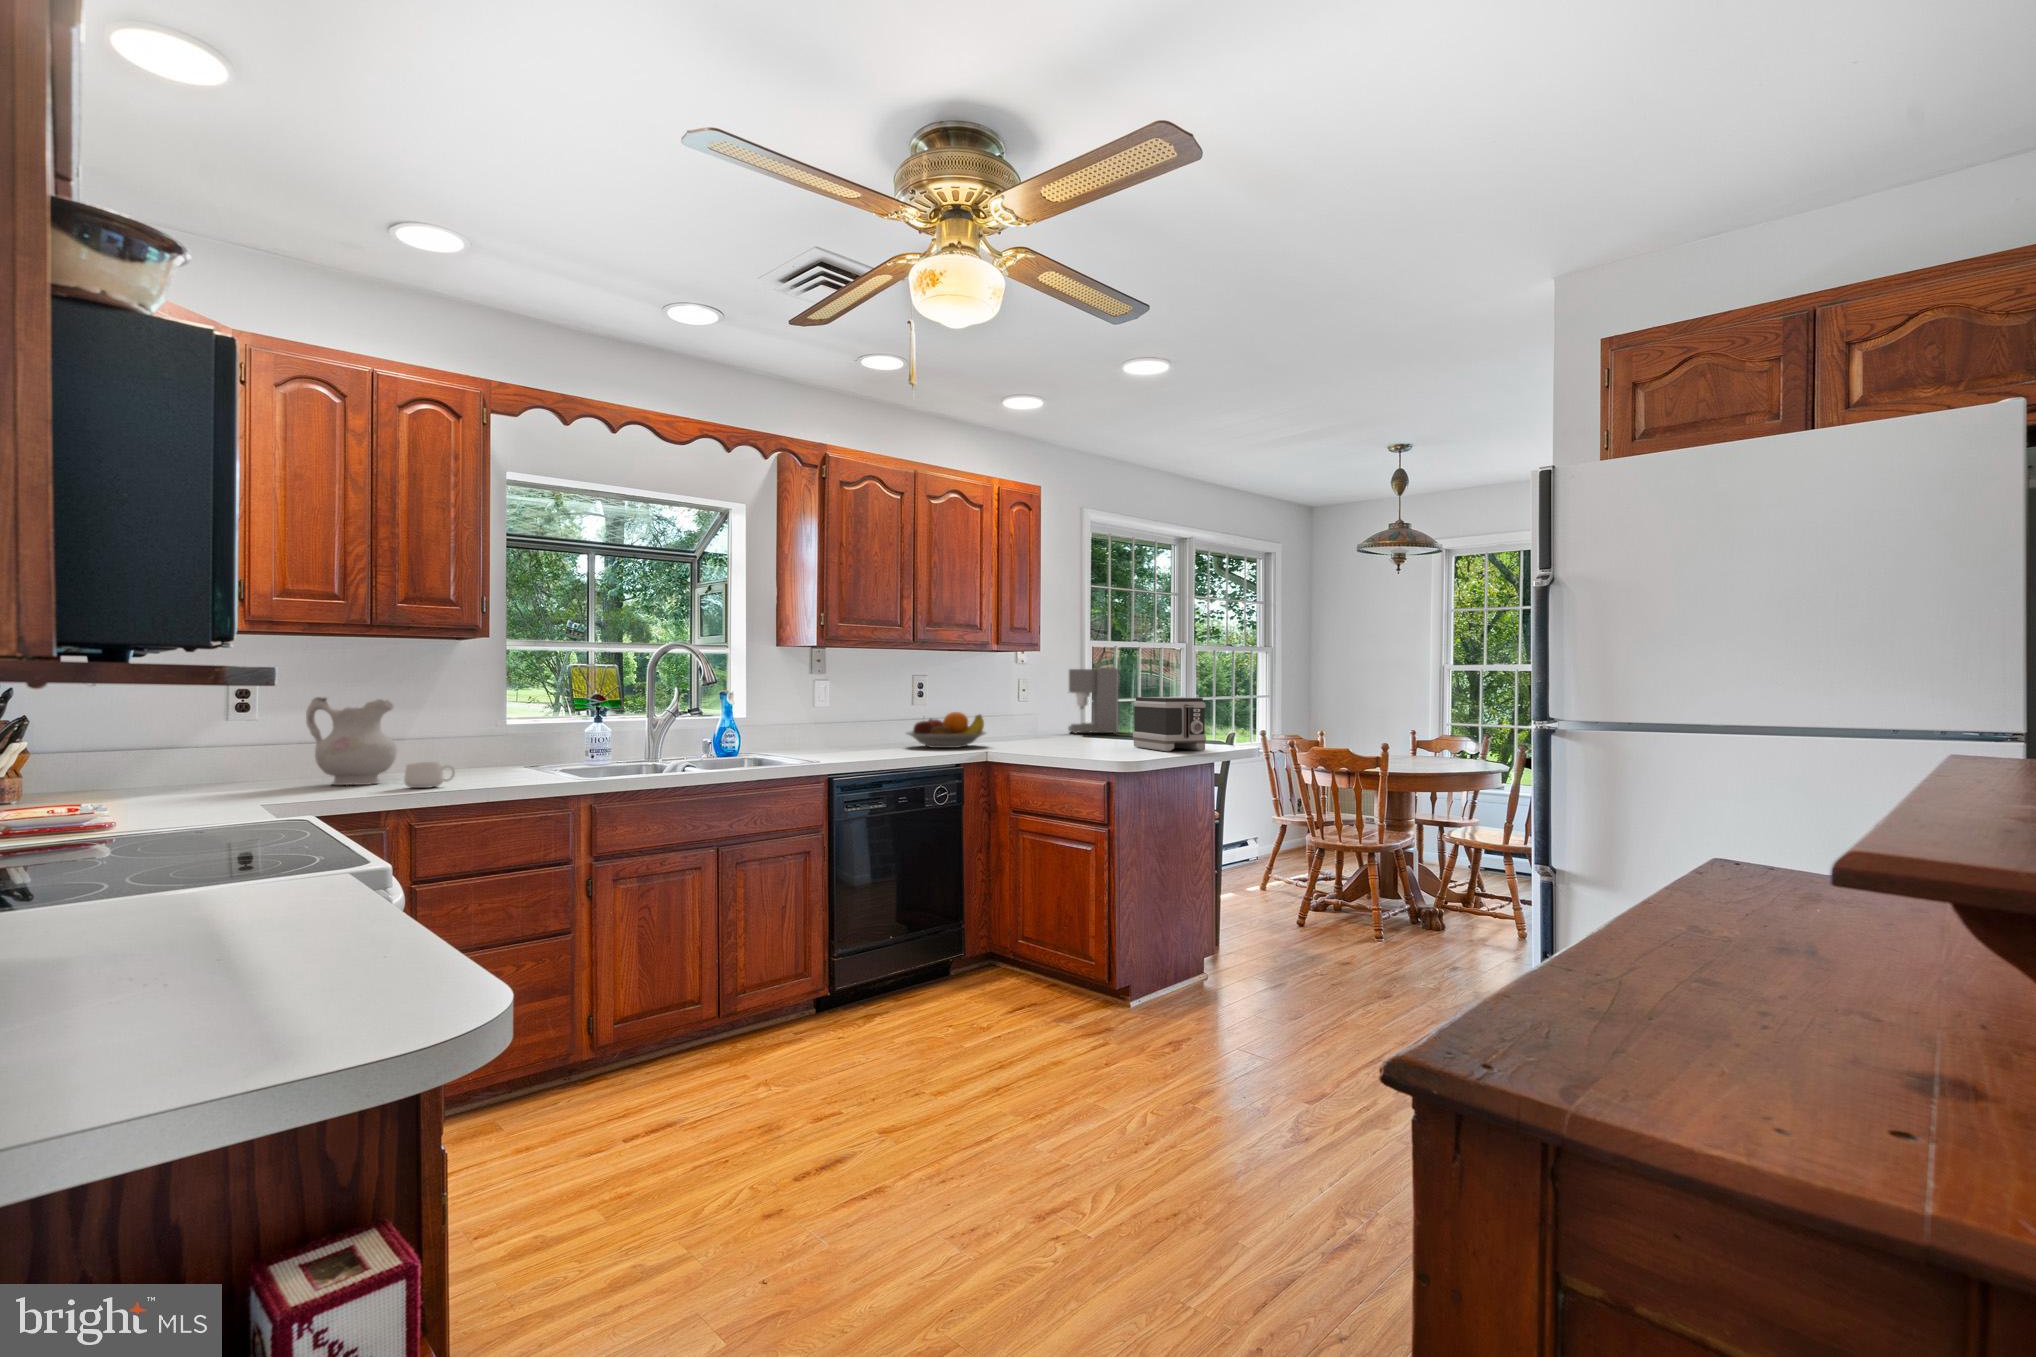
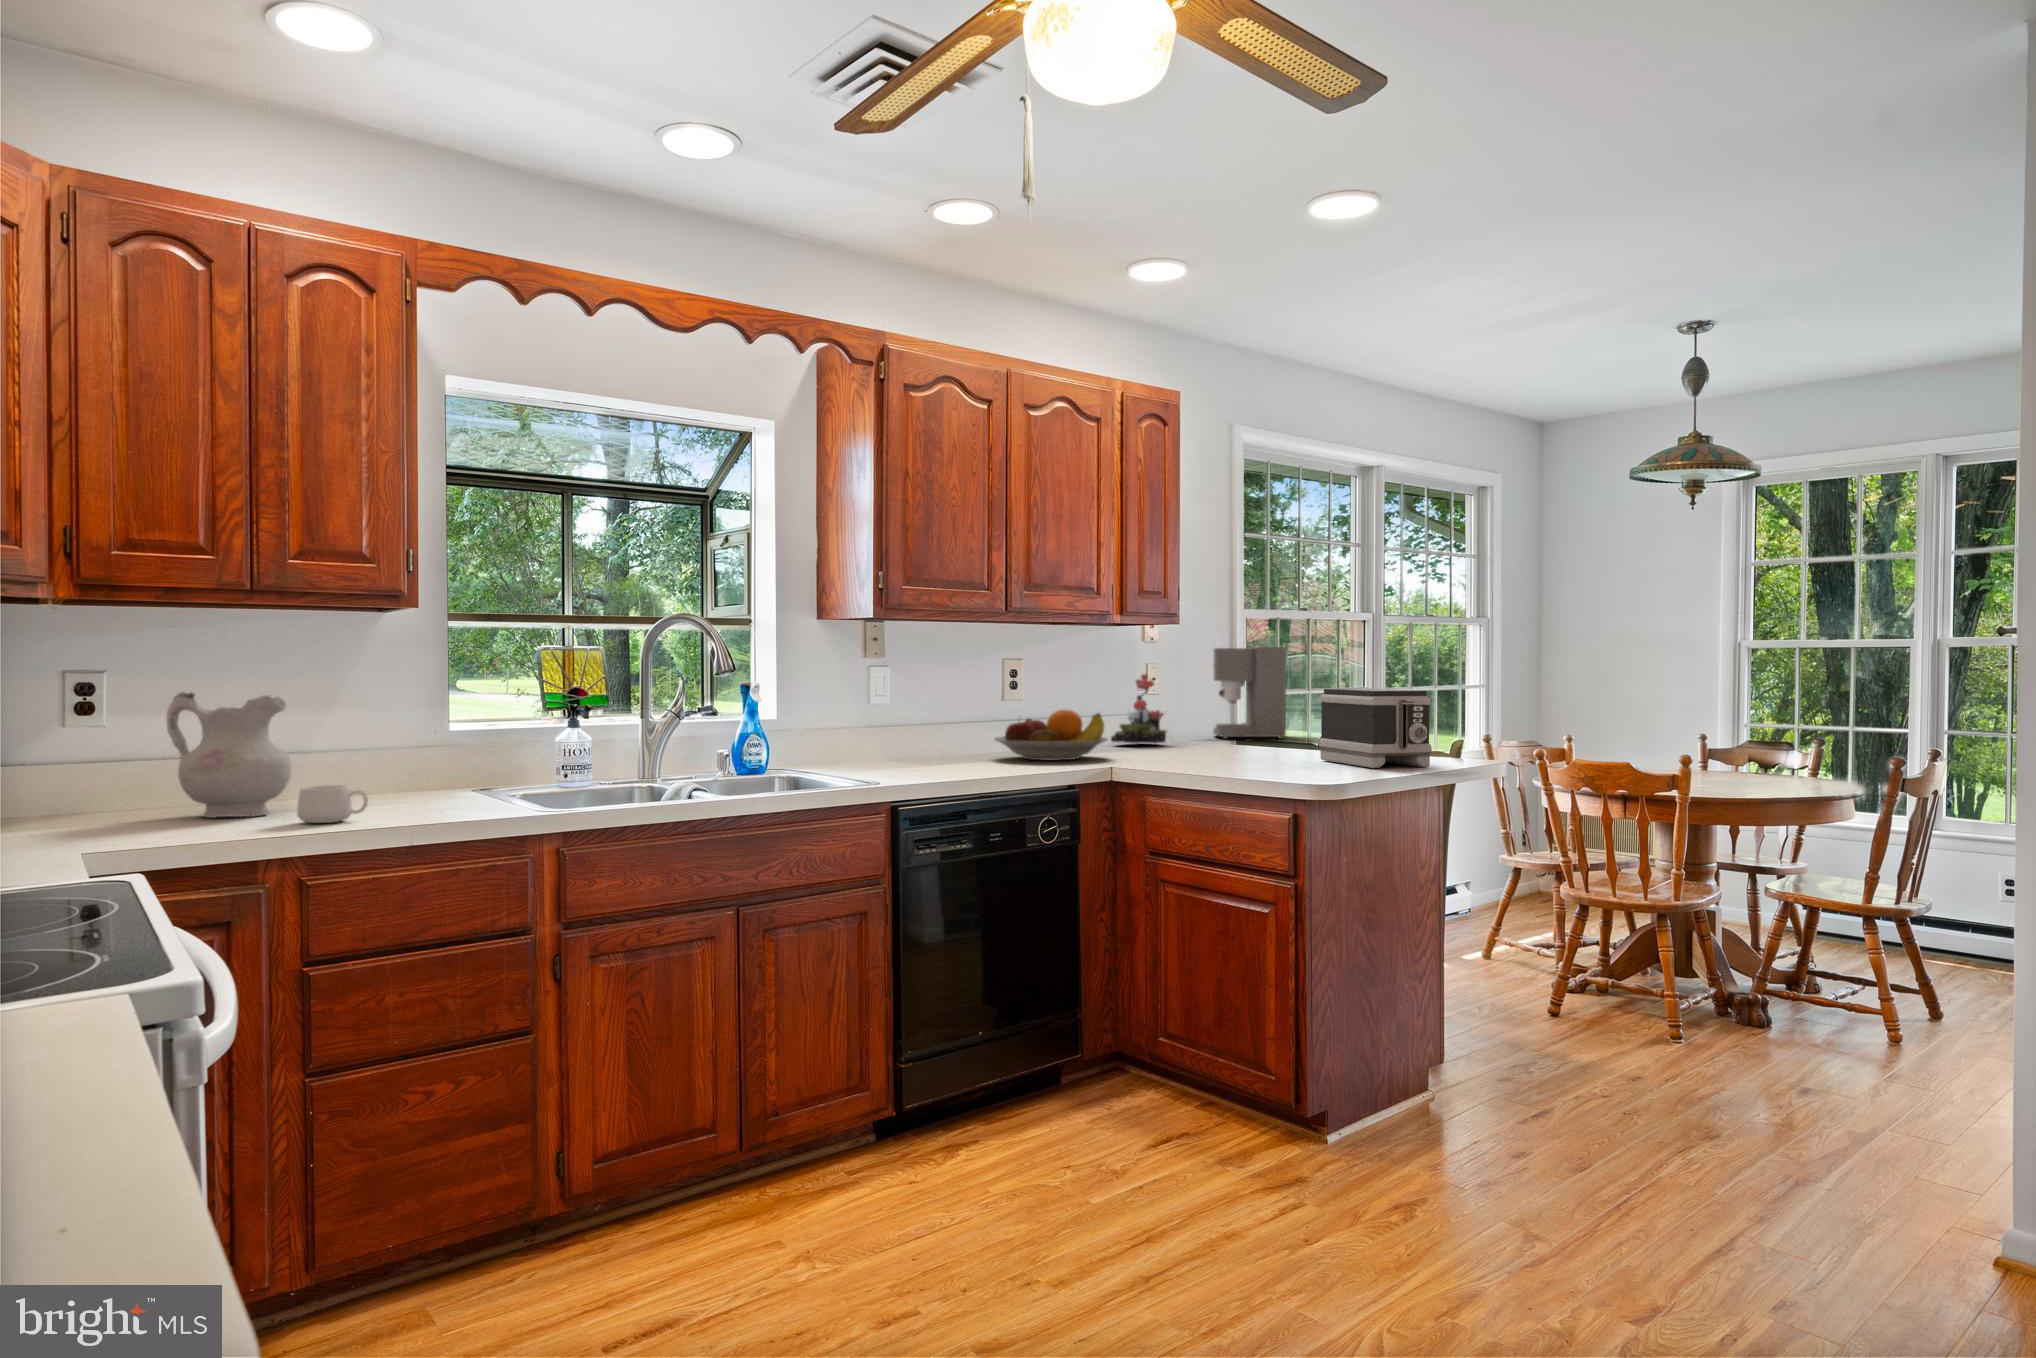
plant: none [992,687,1032,737] -> present [1111,674,1166,743]

